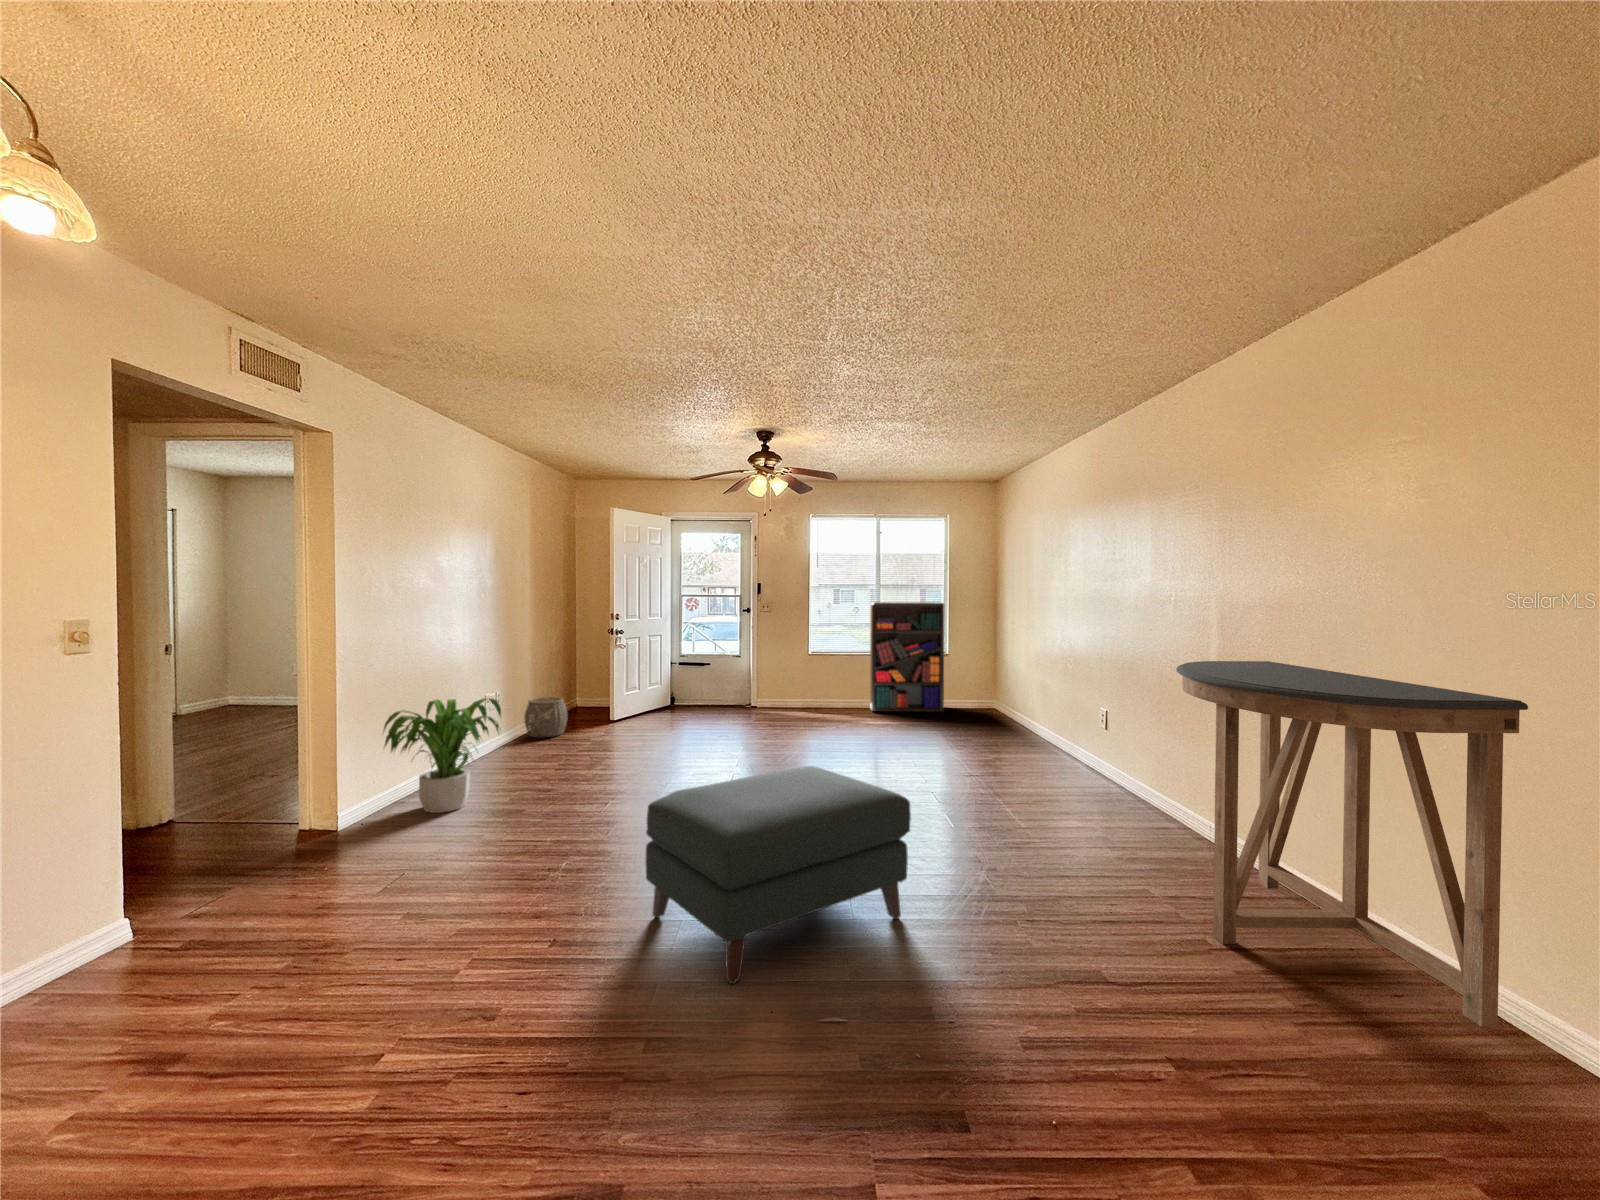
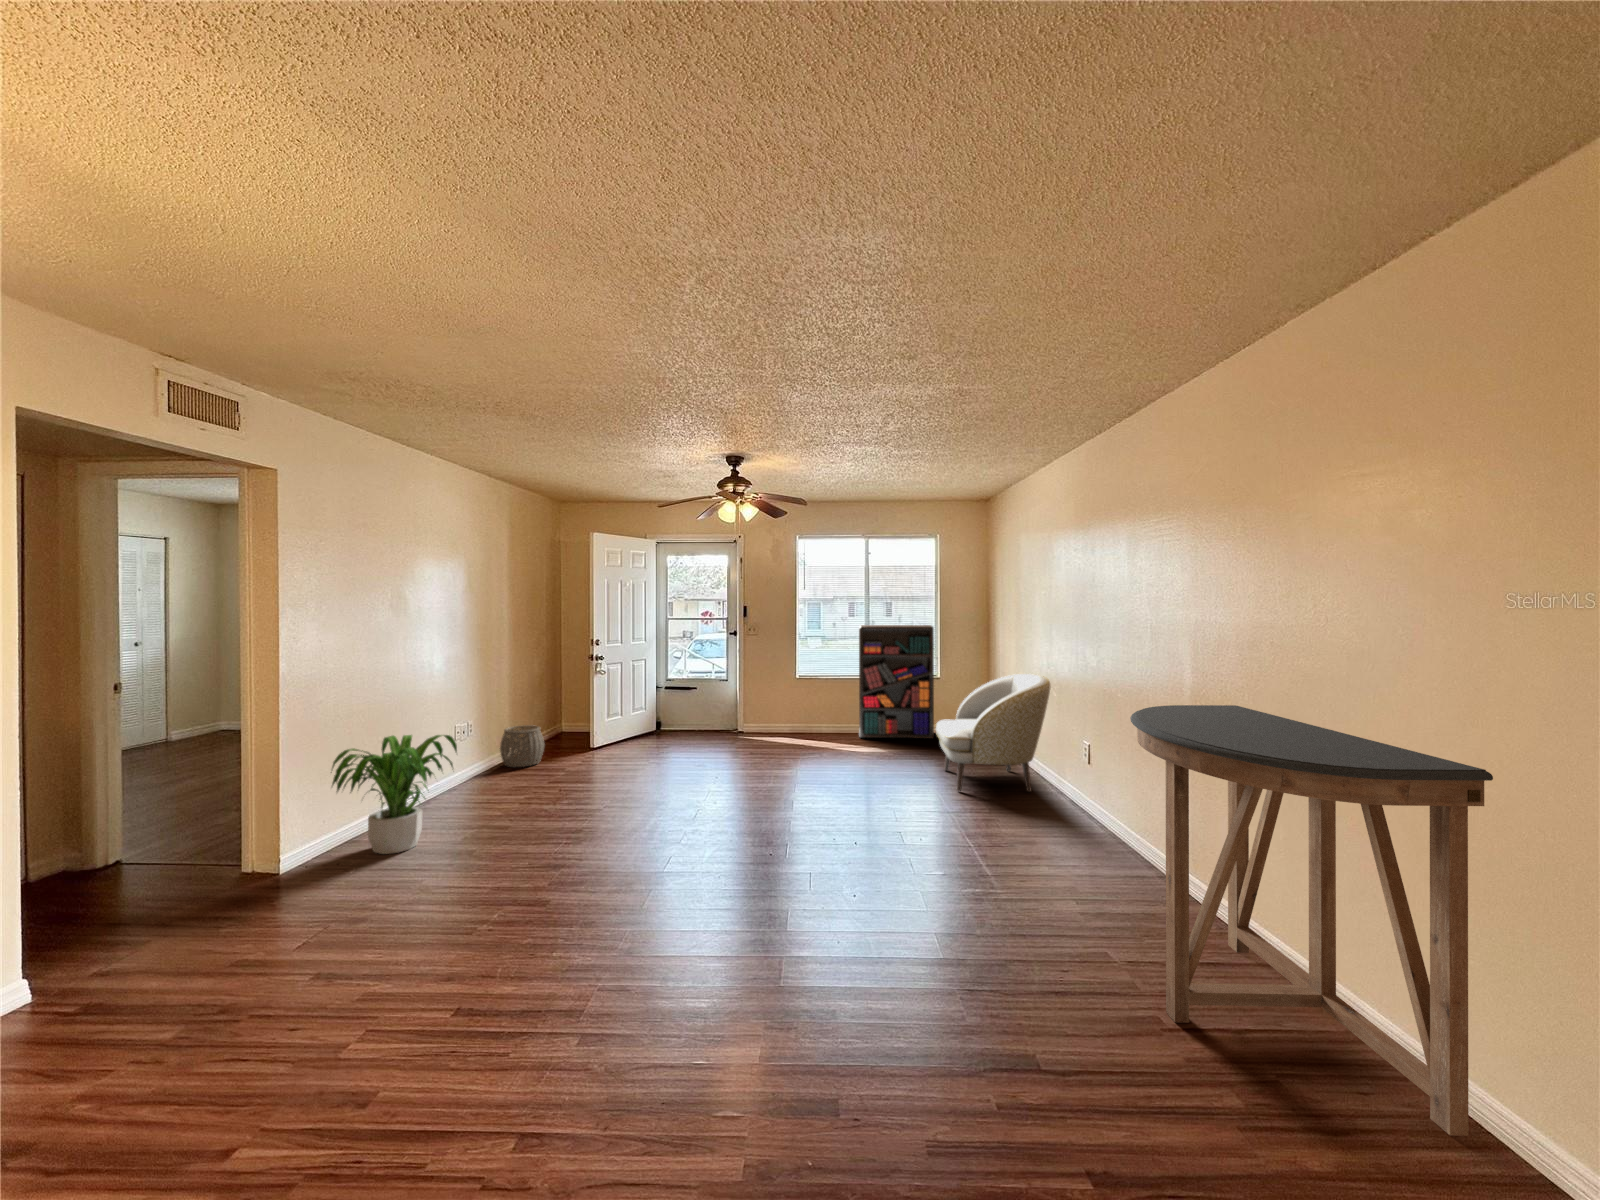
armchair: none [953,647,1067,758] -> present [936,674,1051,792]
ottoman: present [645,766,911,984] -> none [561,816,841,1066]

